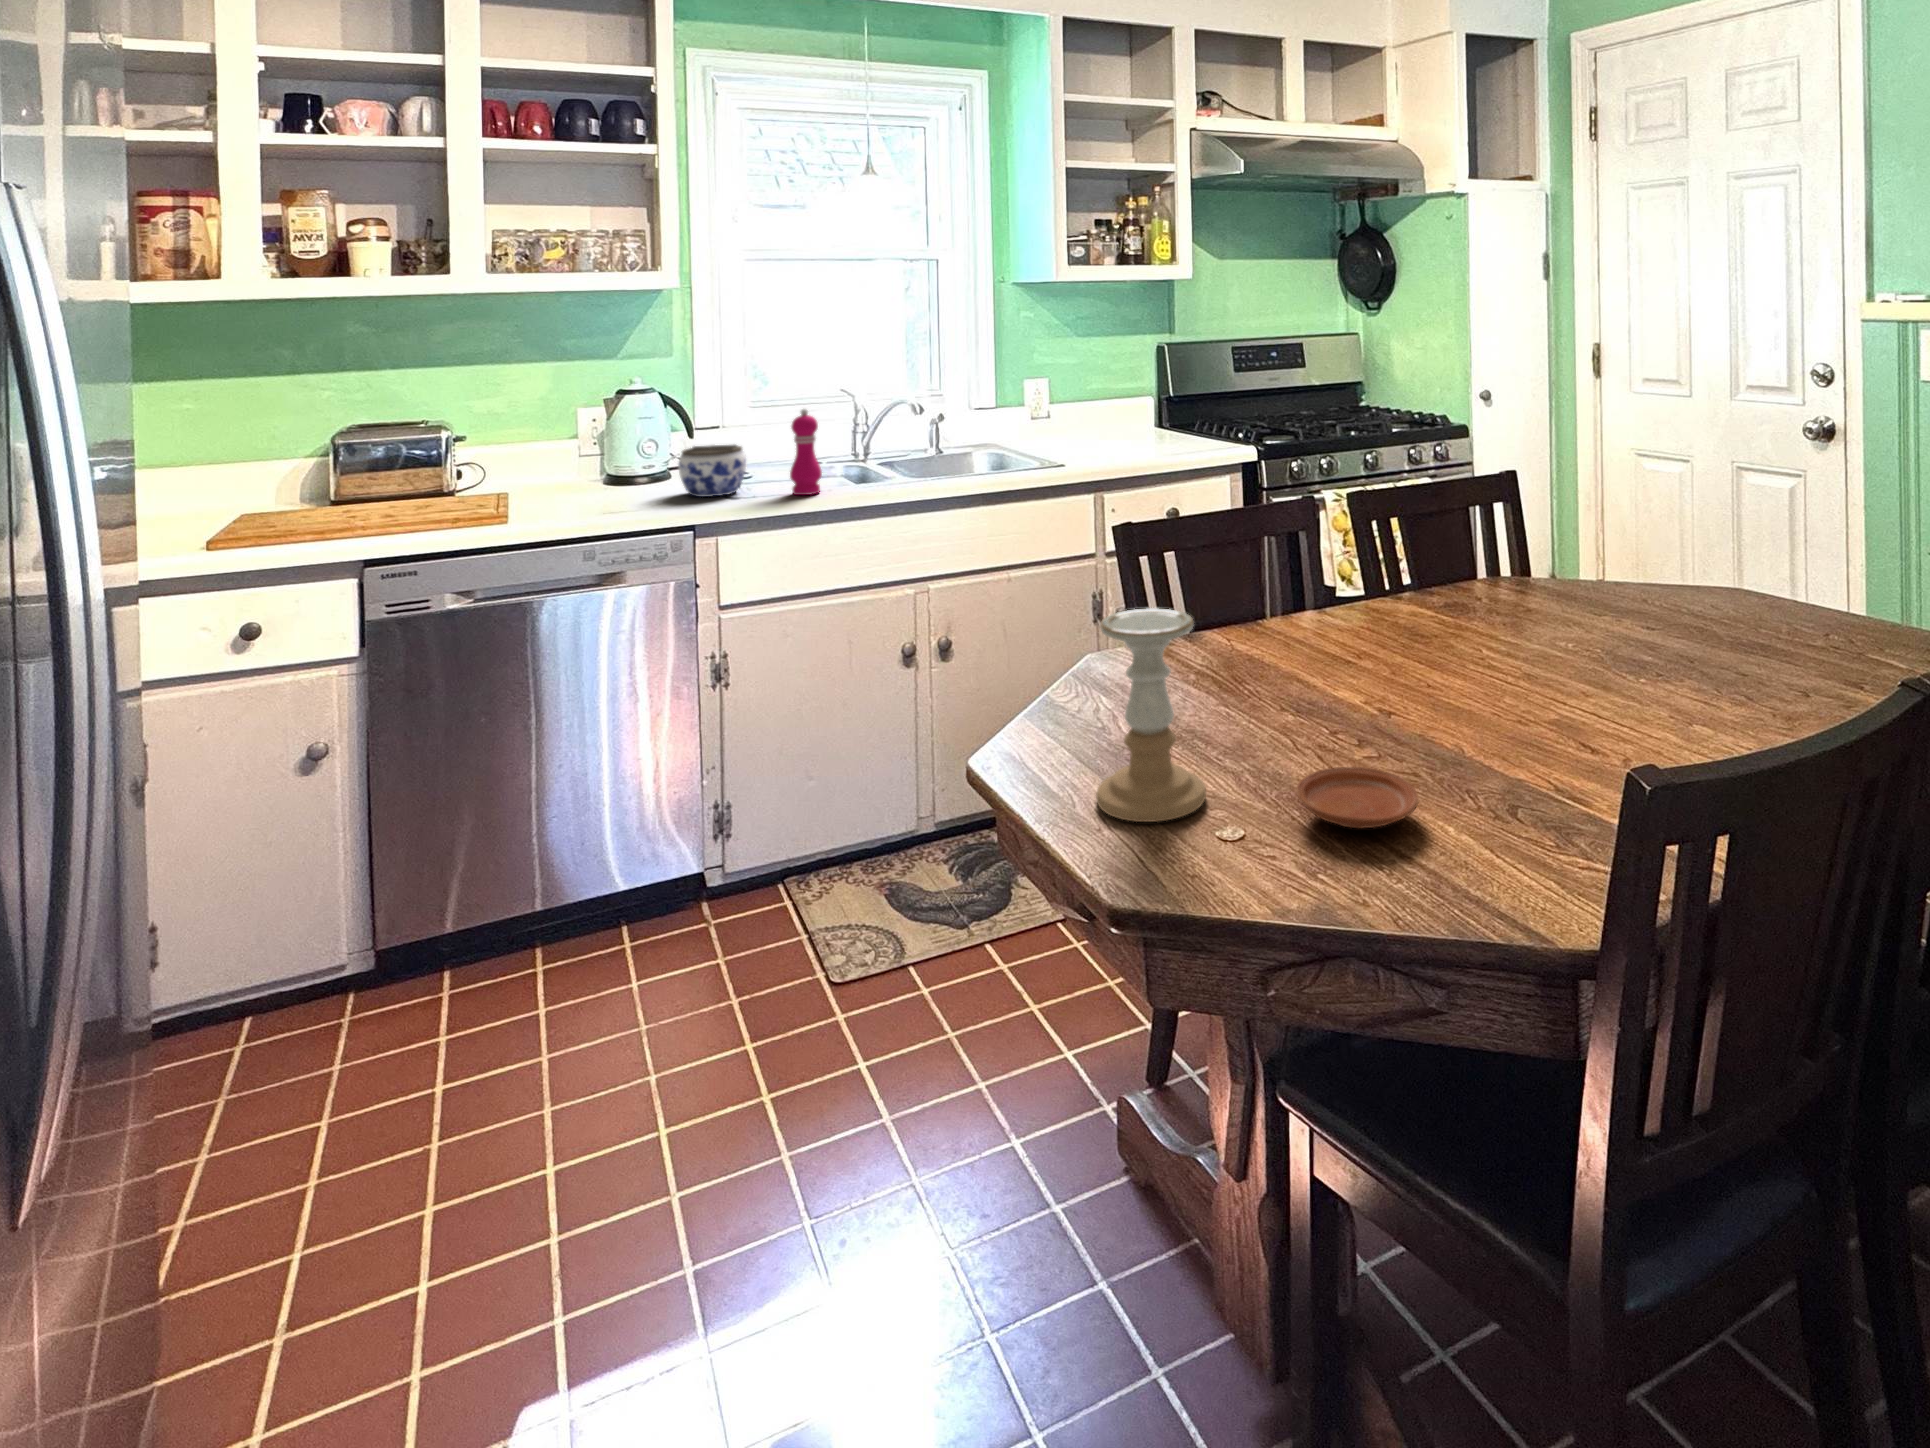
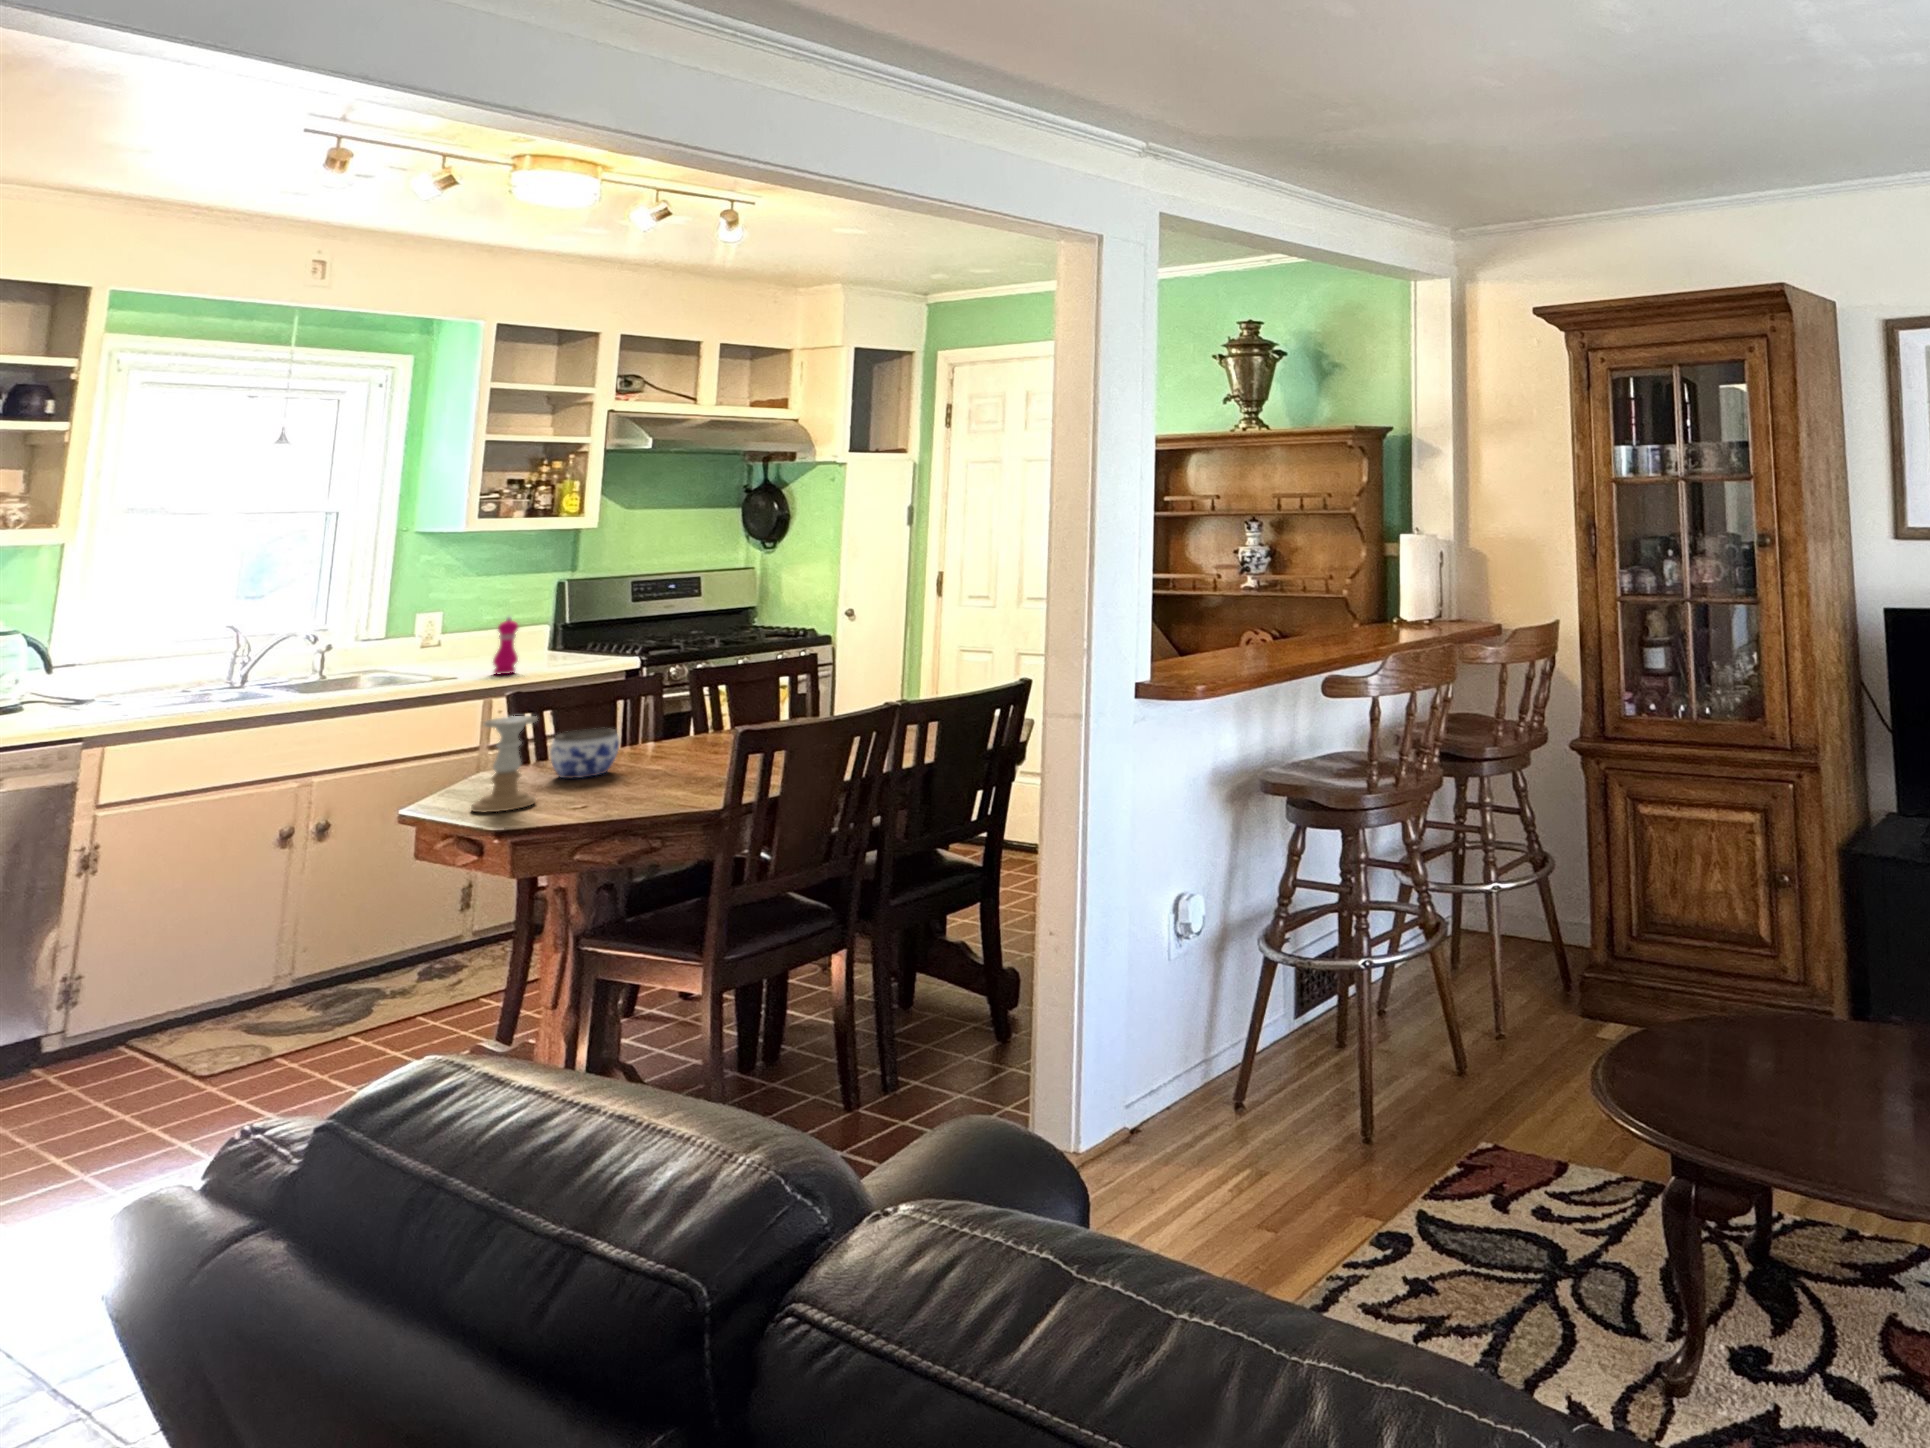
pepper mill: present [790,409,822,495] -> present [493,617,518,674]
jar: present [678,445,746,497] -> present [550,728,619,778]
plate: present [1297,767,1418,828] -> none [585,781,649,802]

